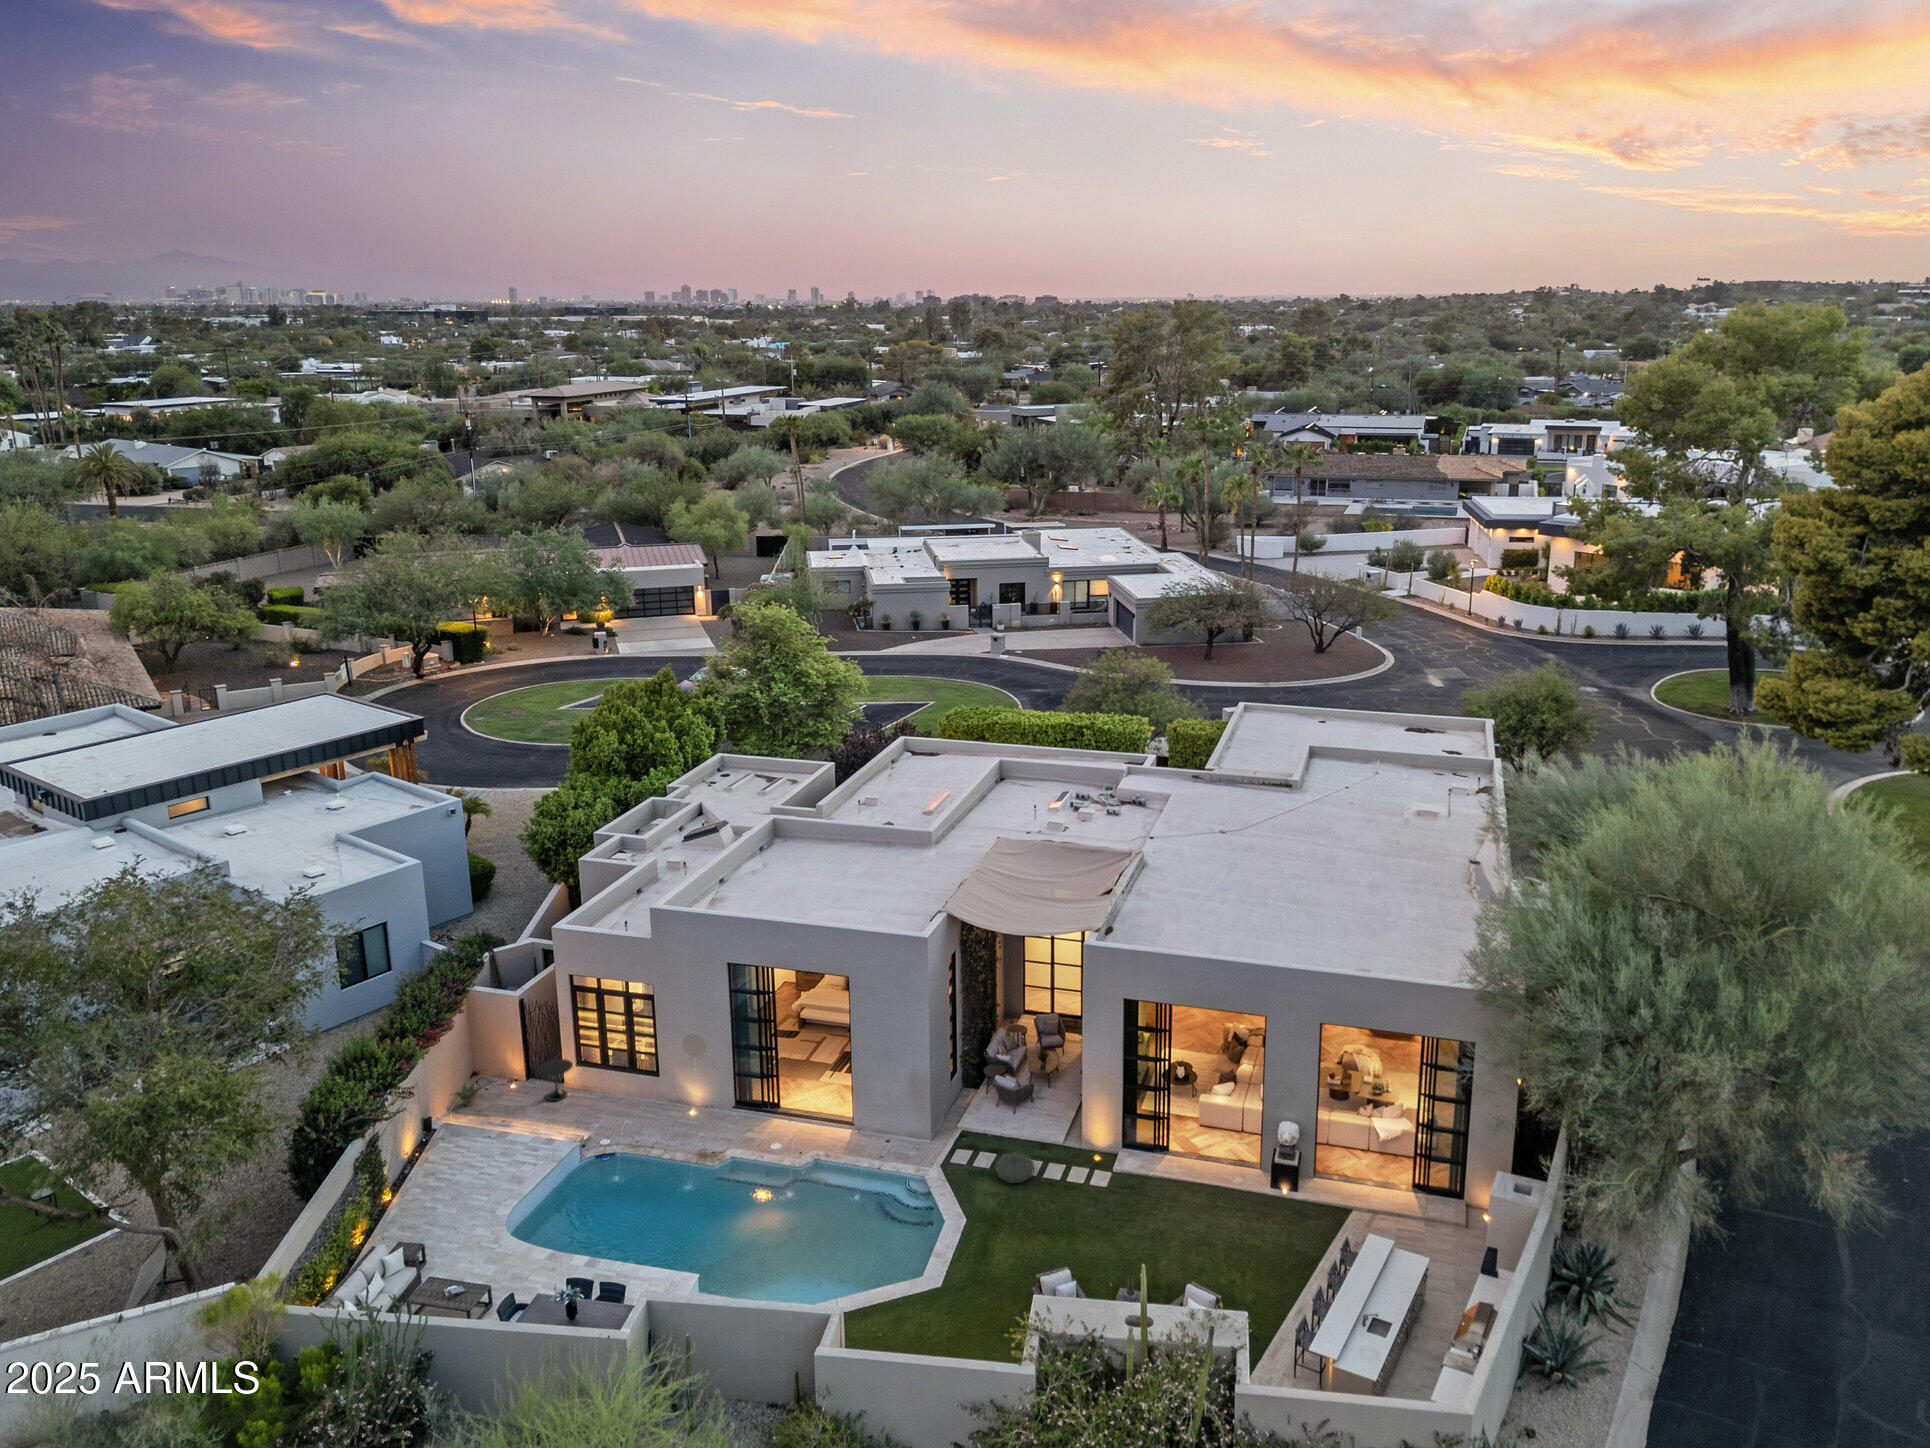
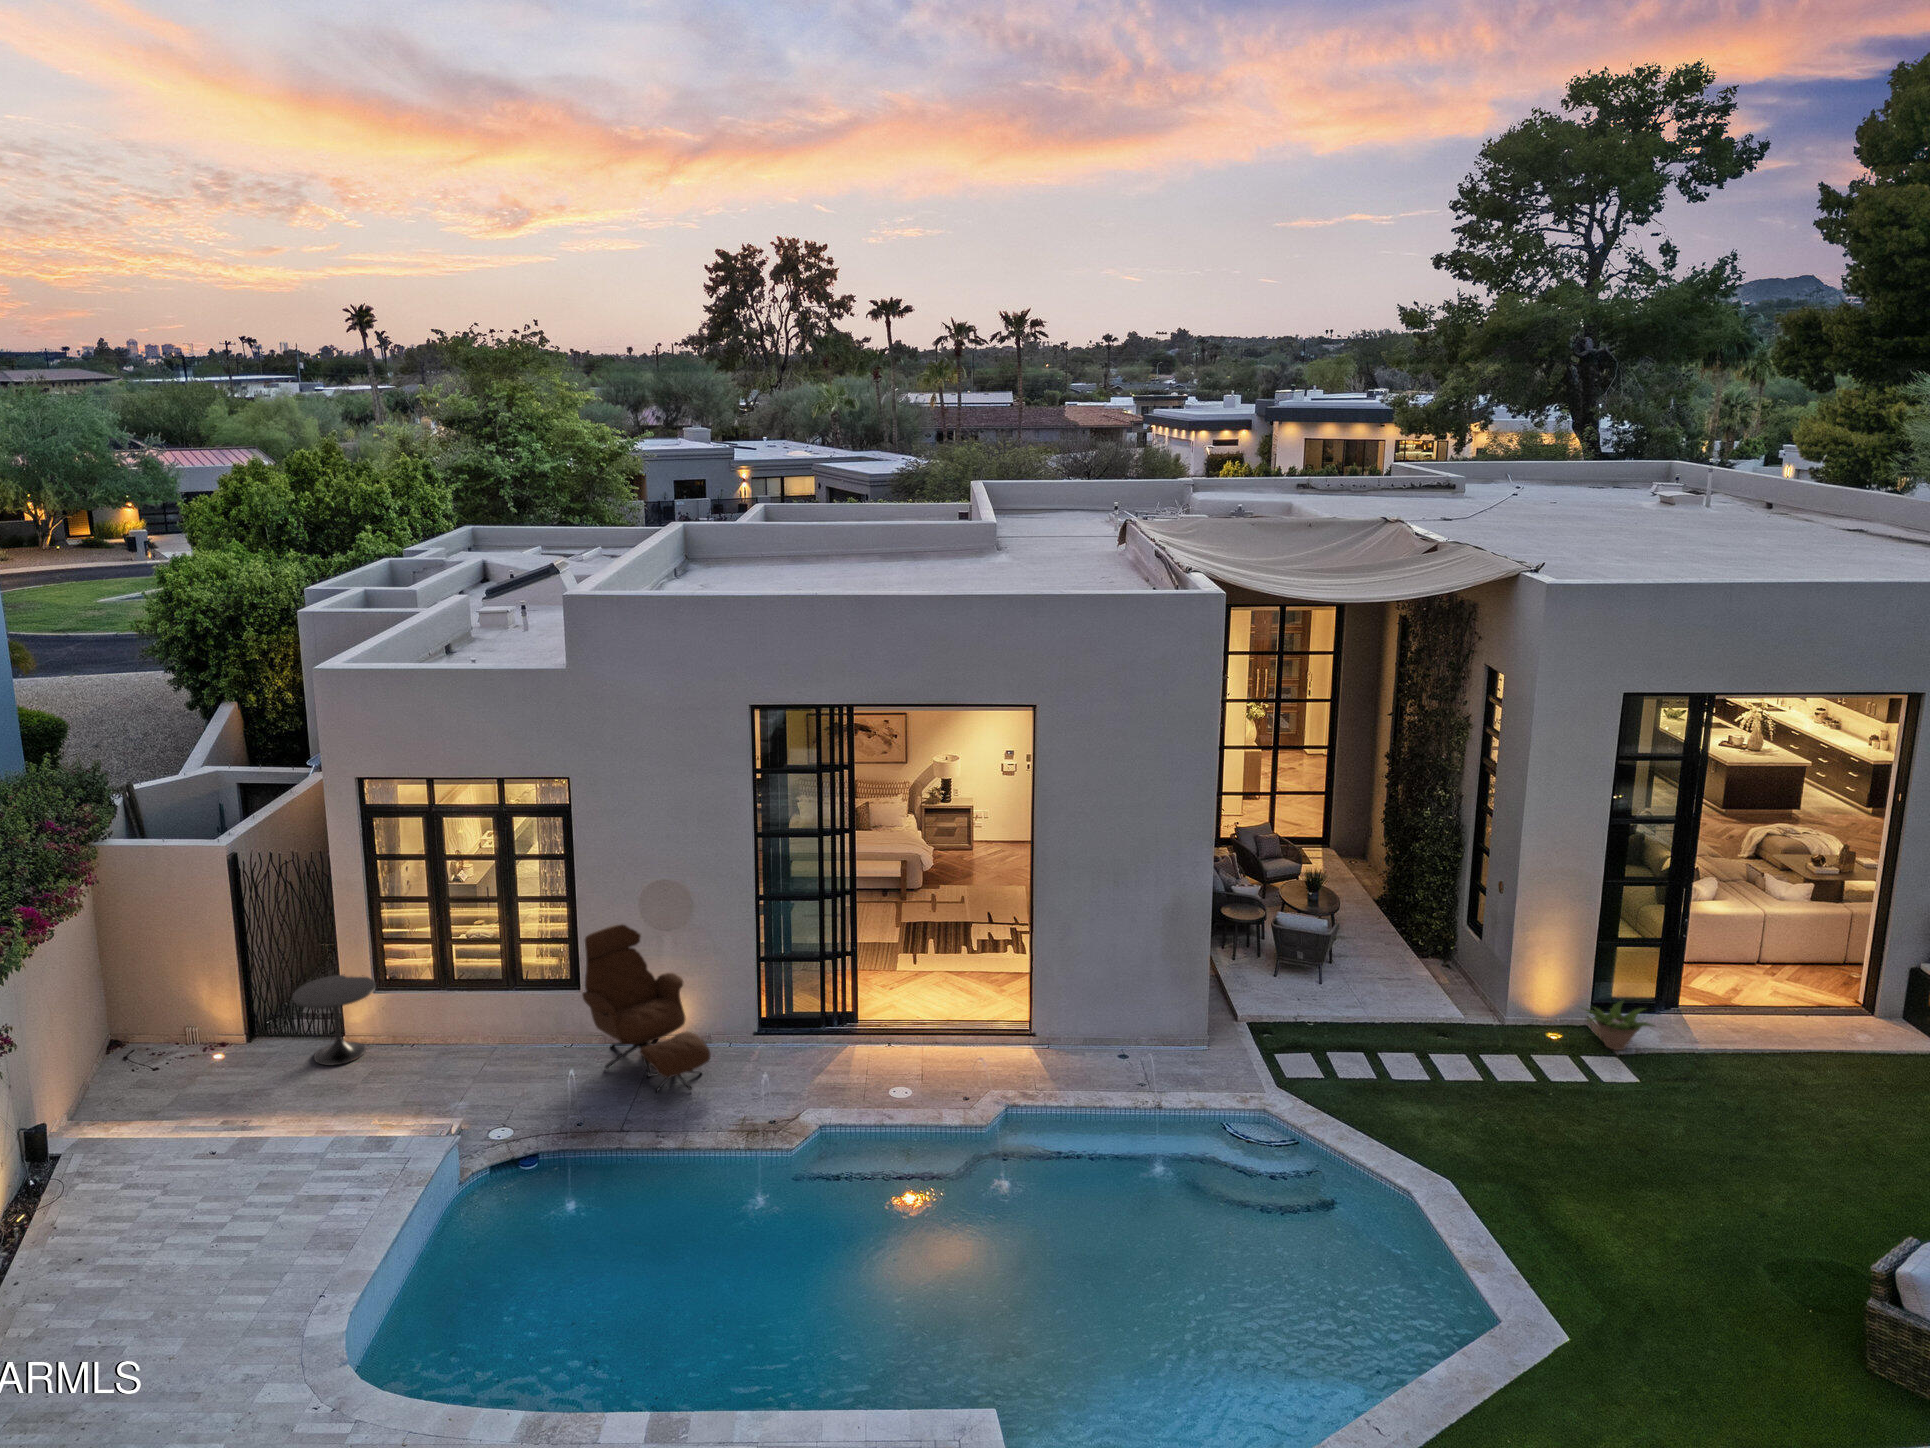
lounge chair: none [652,1049,701,1133] -> present [582,924,711,1092]
decorative plant: present [454,1083,481,1106] -> present [1581,1001,1653,1050]
pouf: present [995,1152,1034,1183] -> none [1397,1041,1483,1099]

